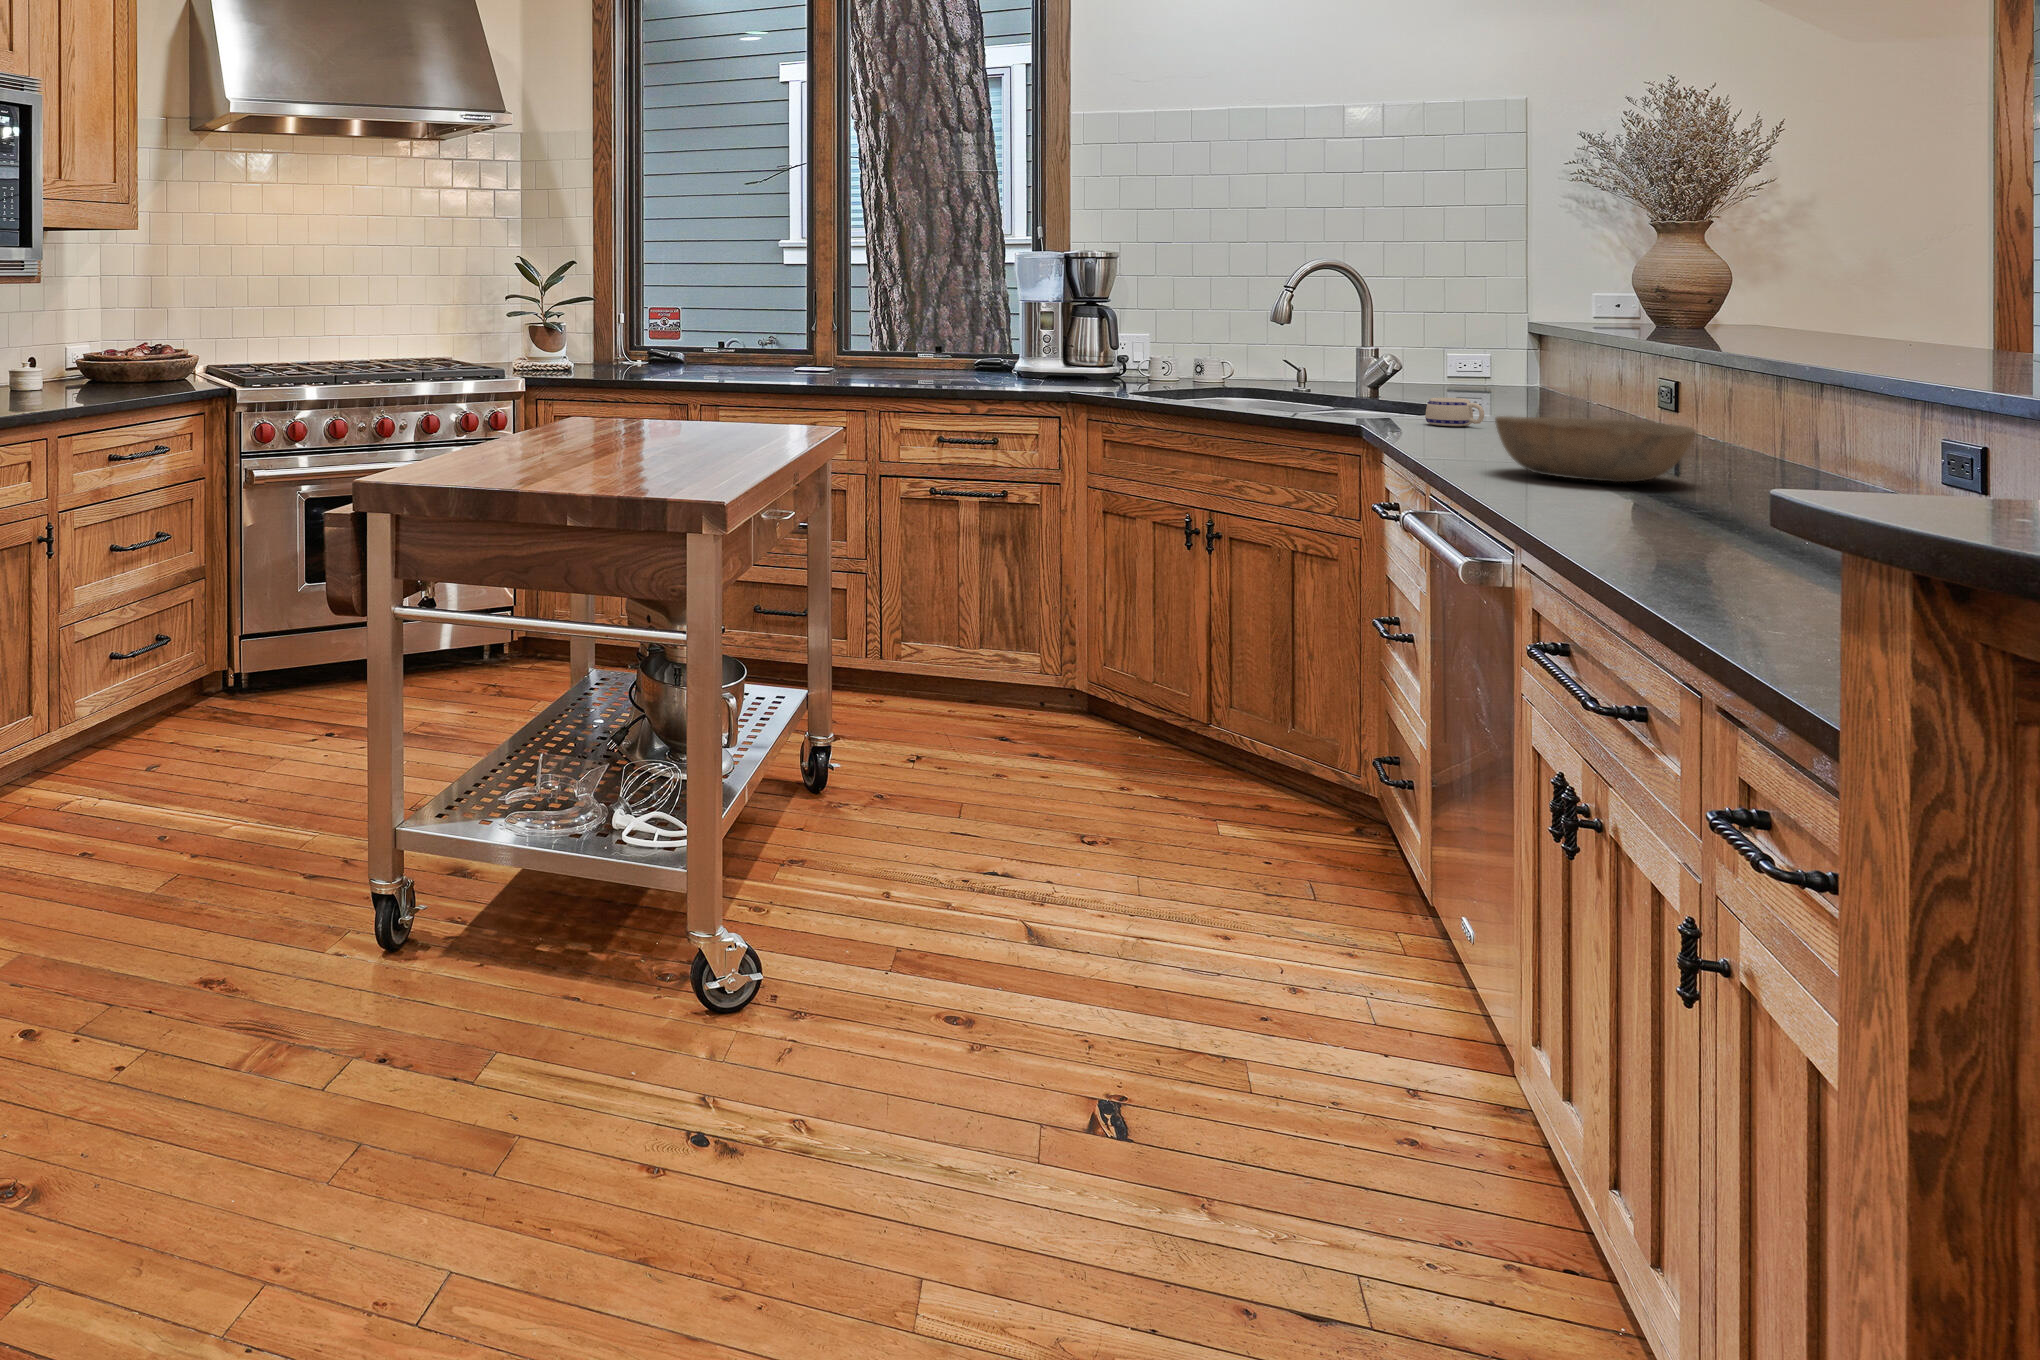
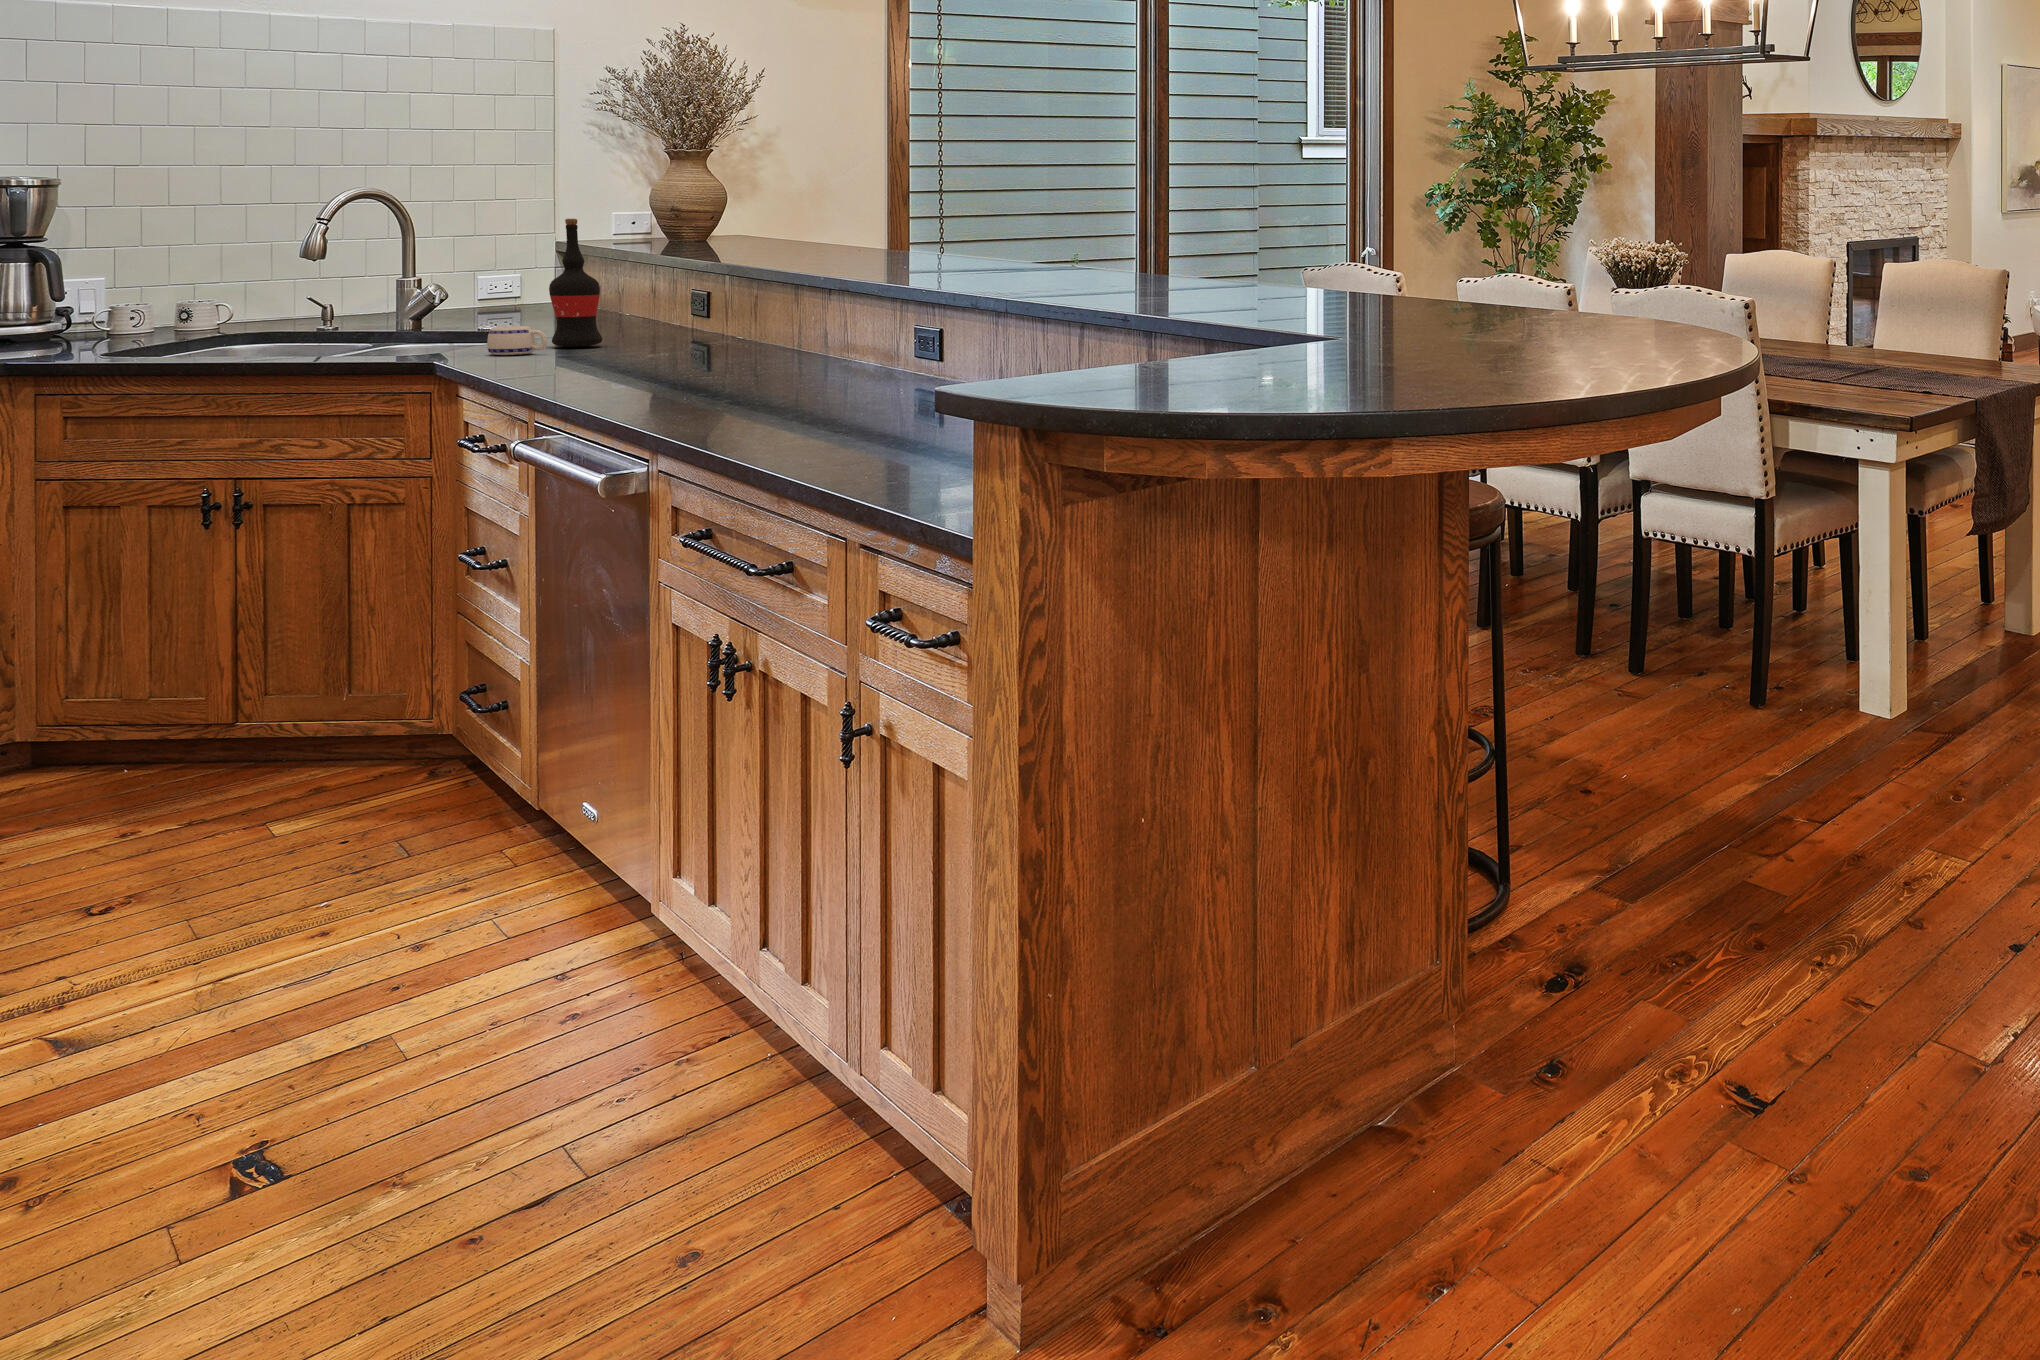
wine bottle: none [1493,292,1549,423] -> present [549,219,603,347]
bowl: present [1495,416,1696,482] -> none [578,332,746,386]

